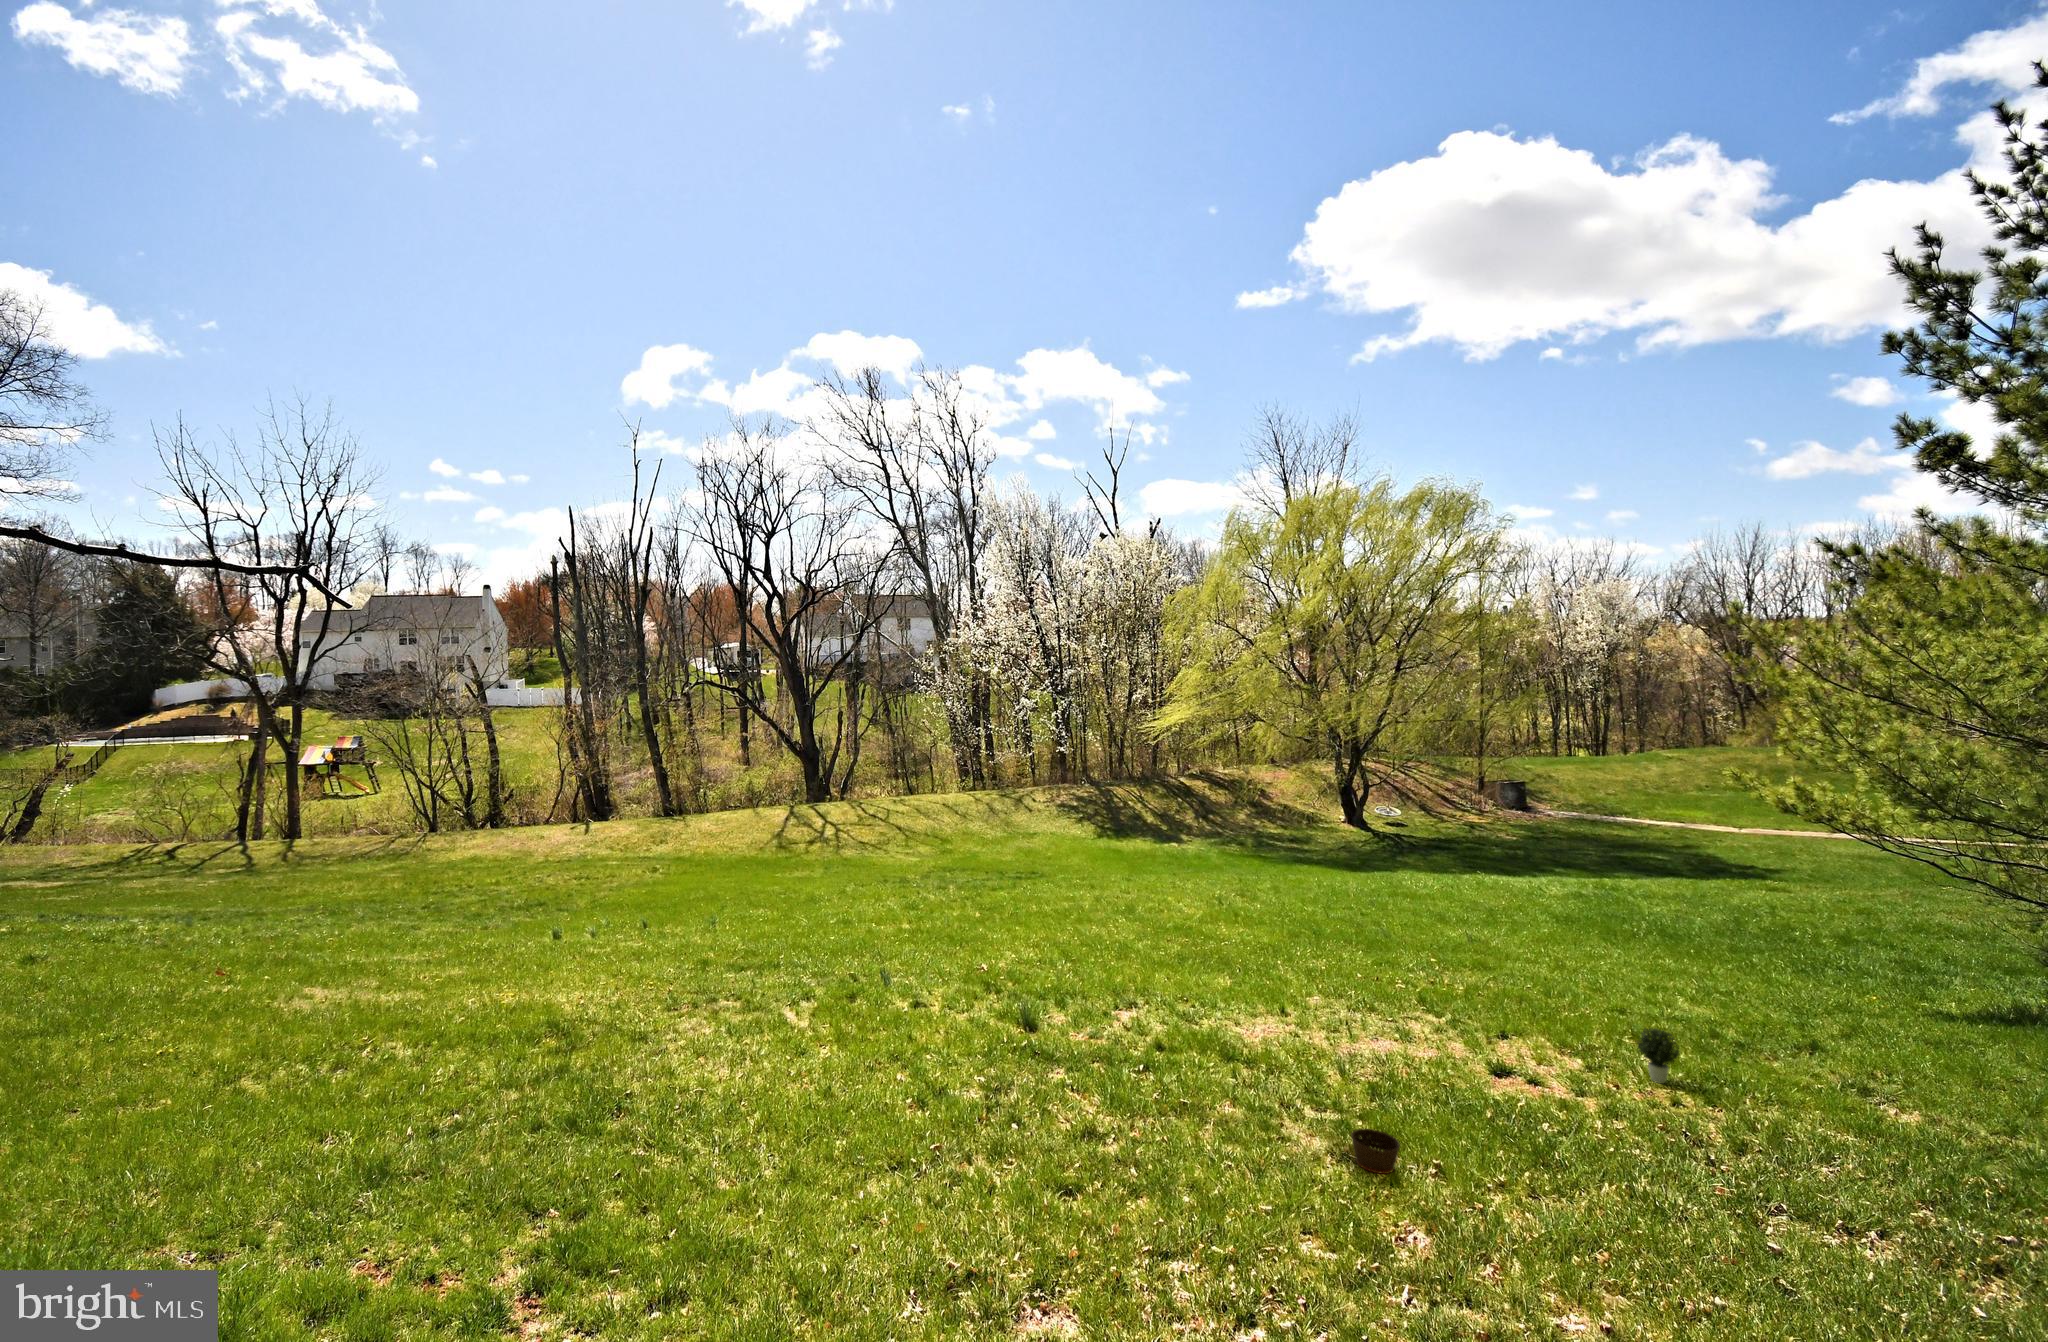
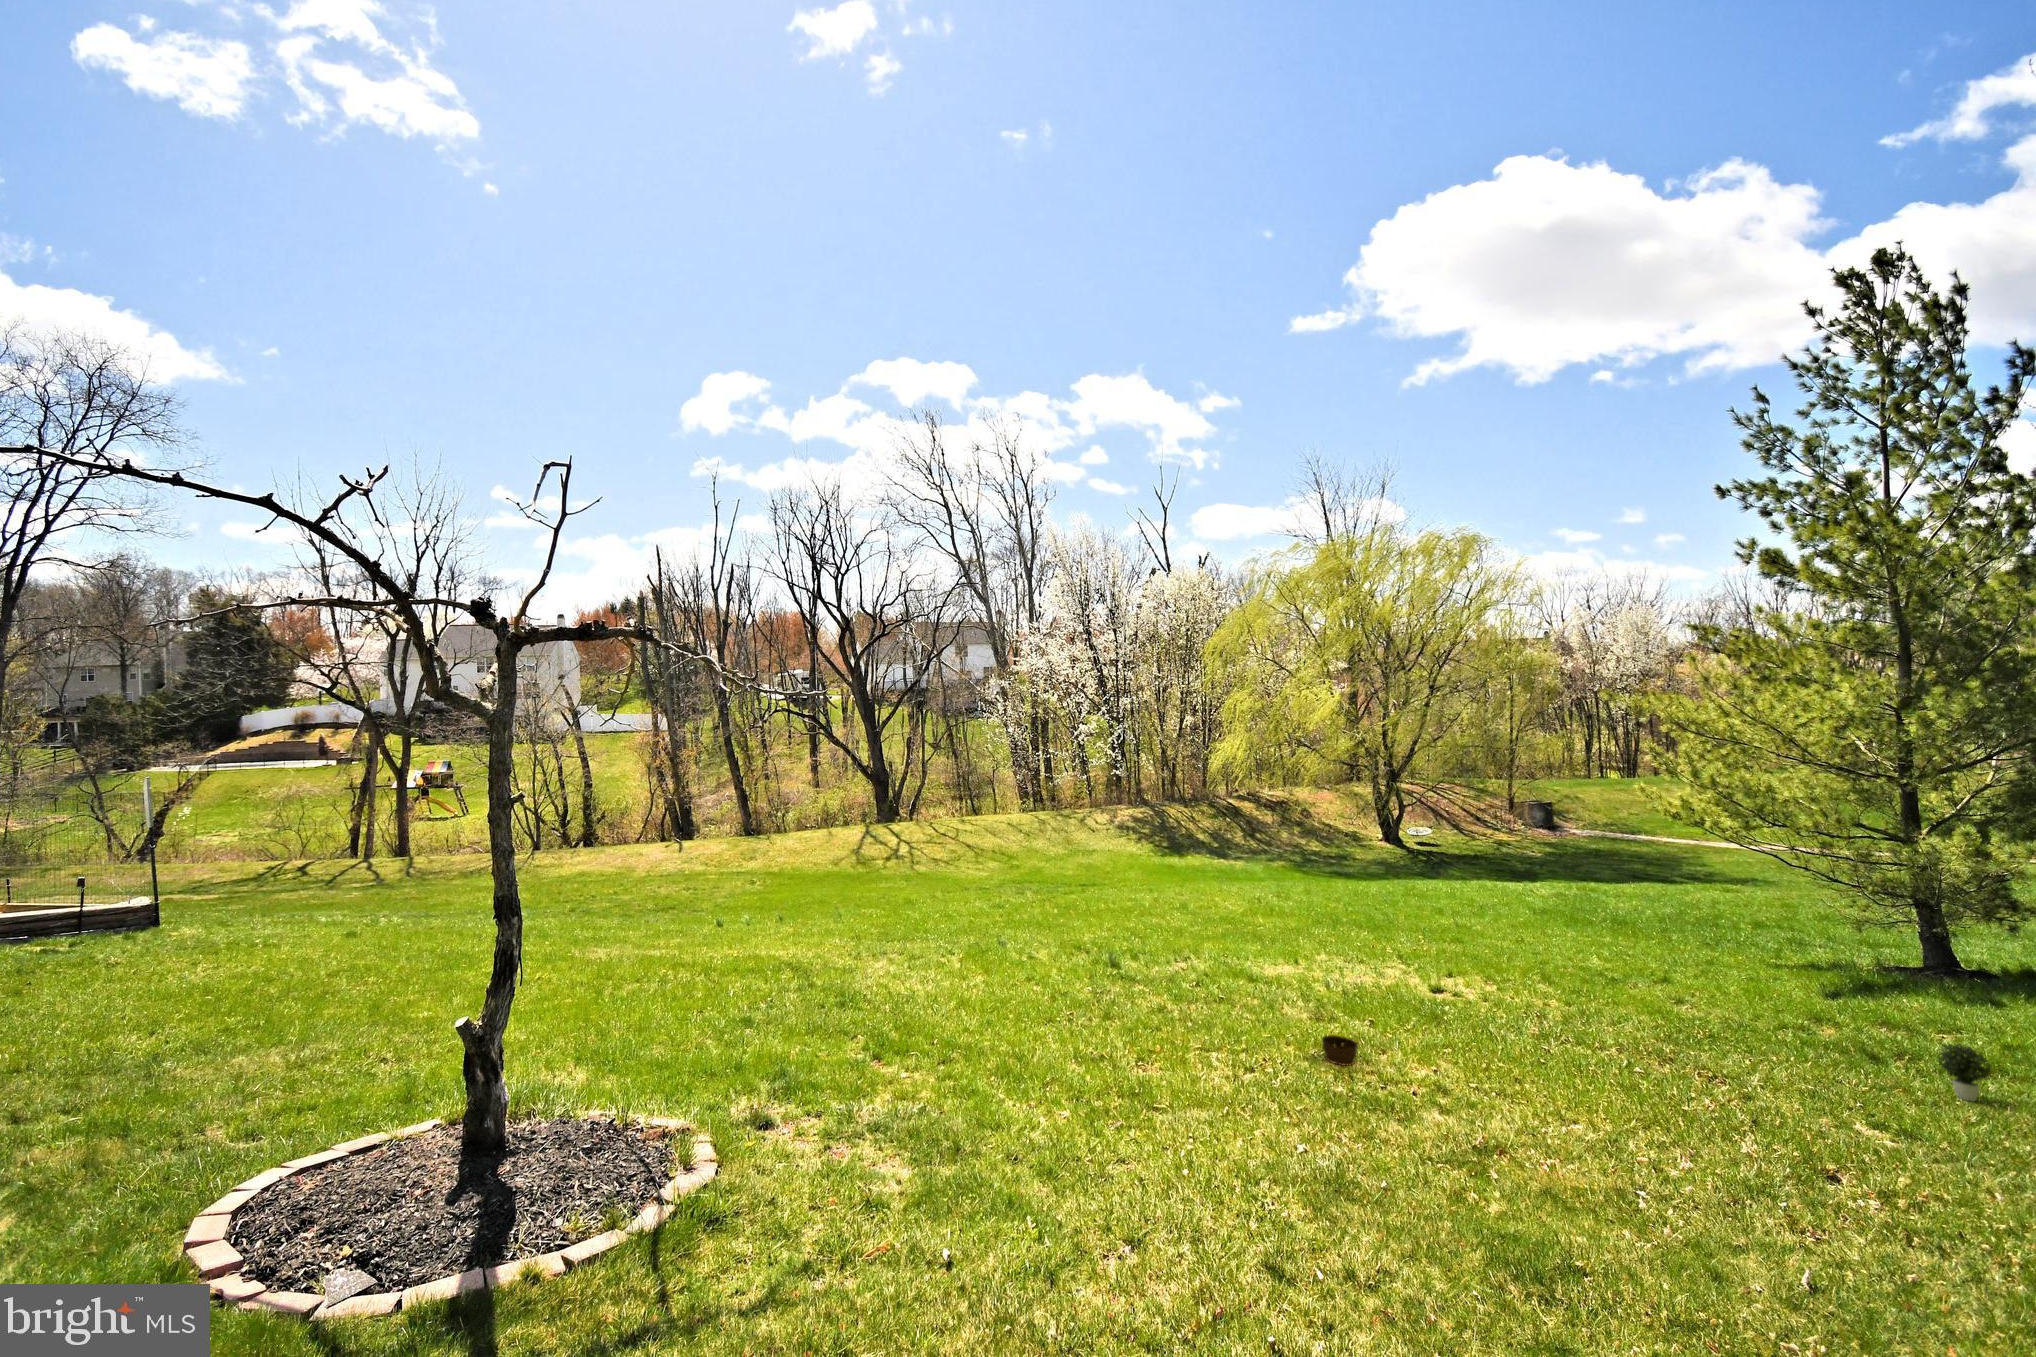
basket: present [1351,1128,1400,1174] -> present [1322,1035,1358,1066]

